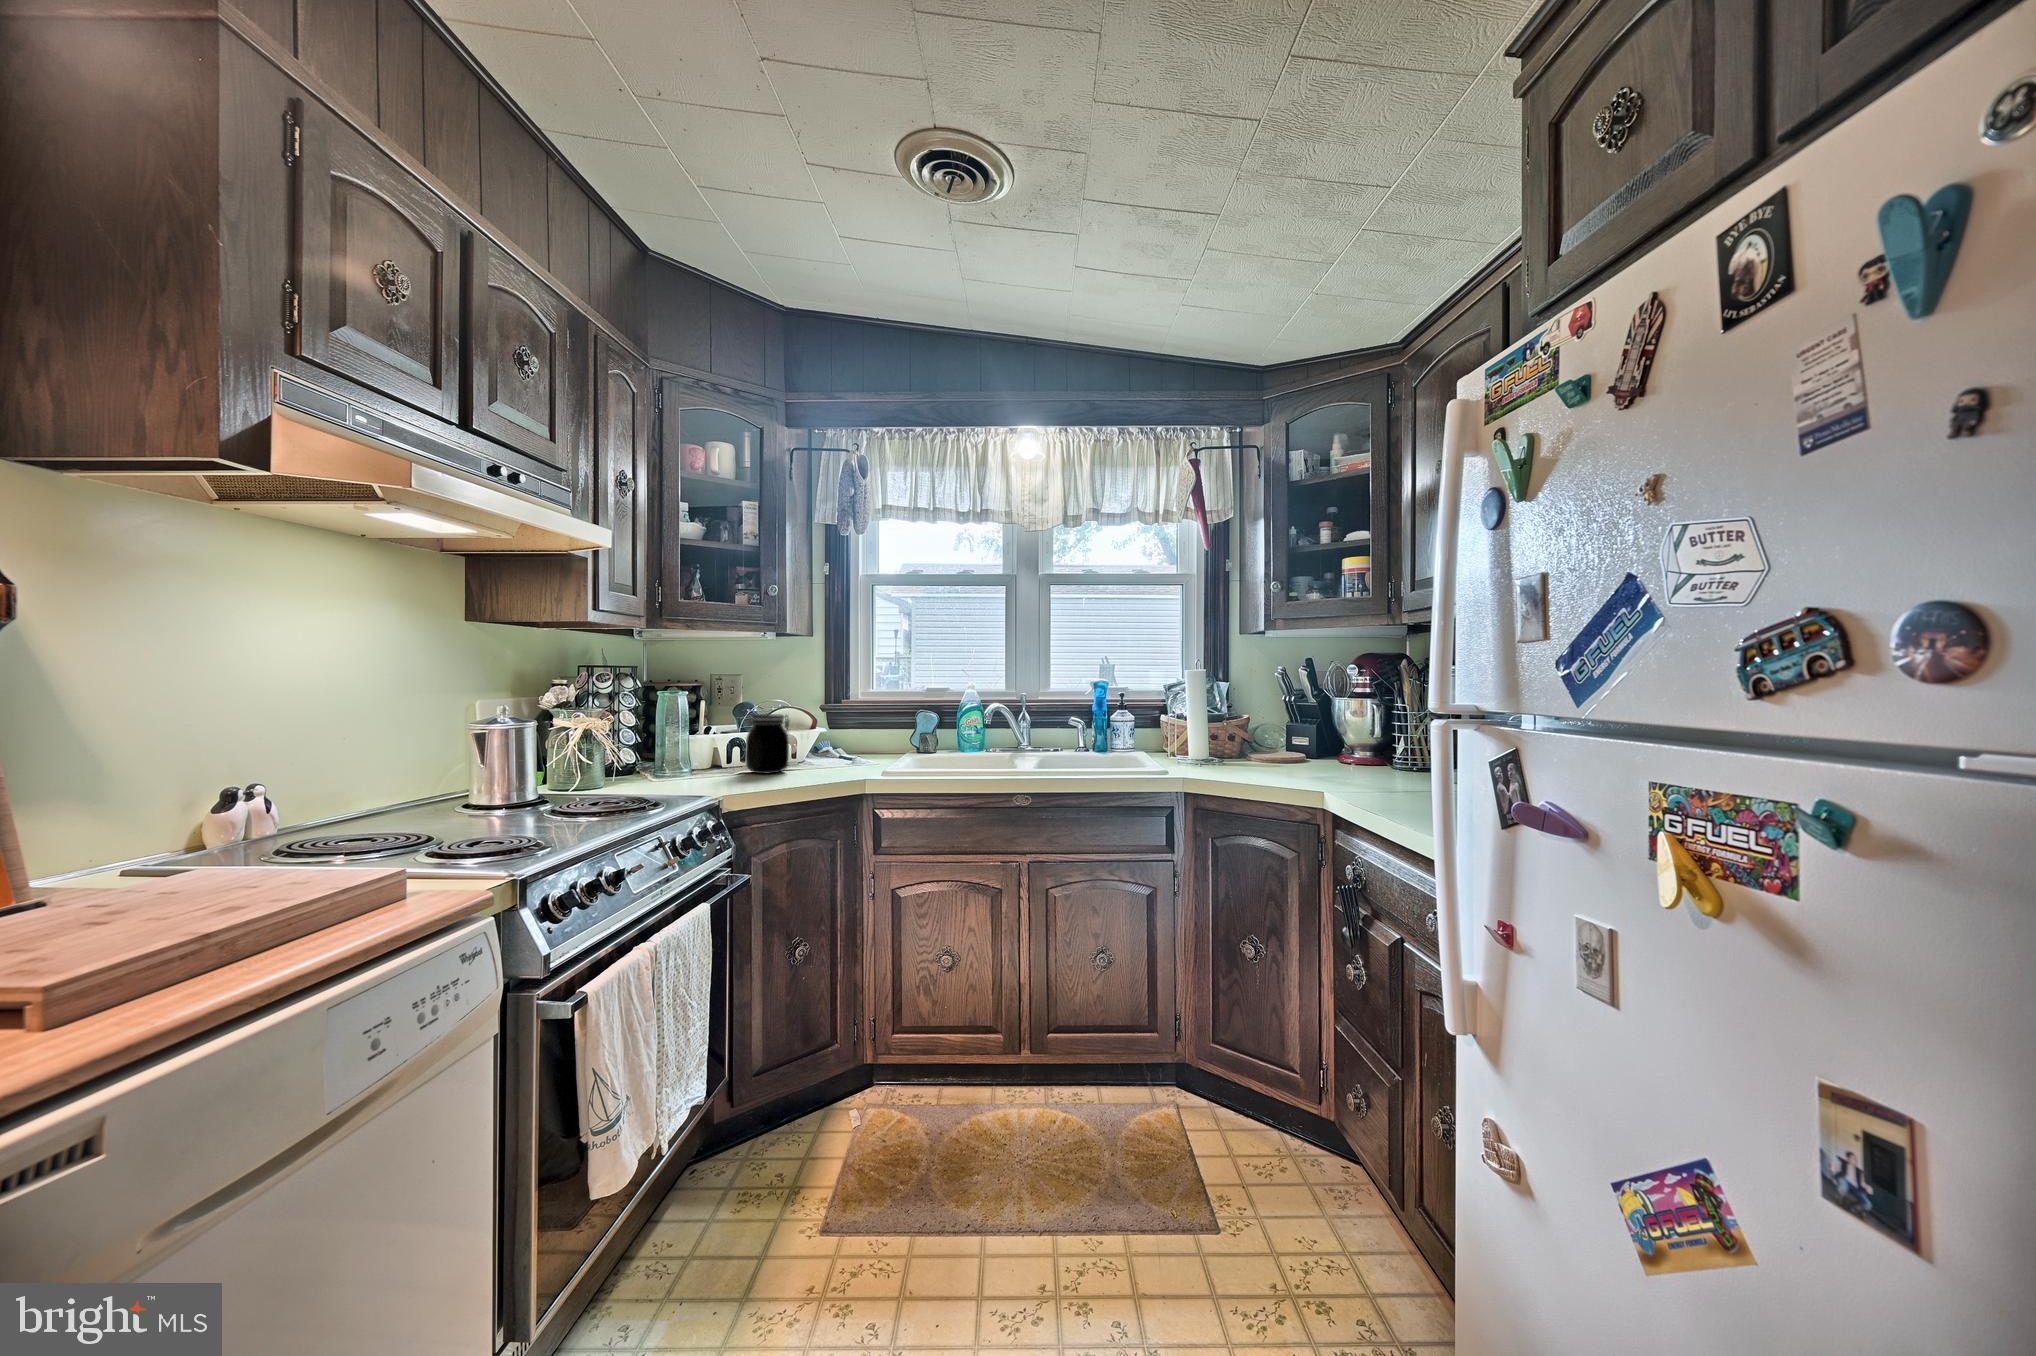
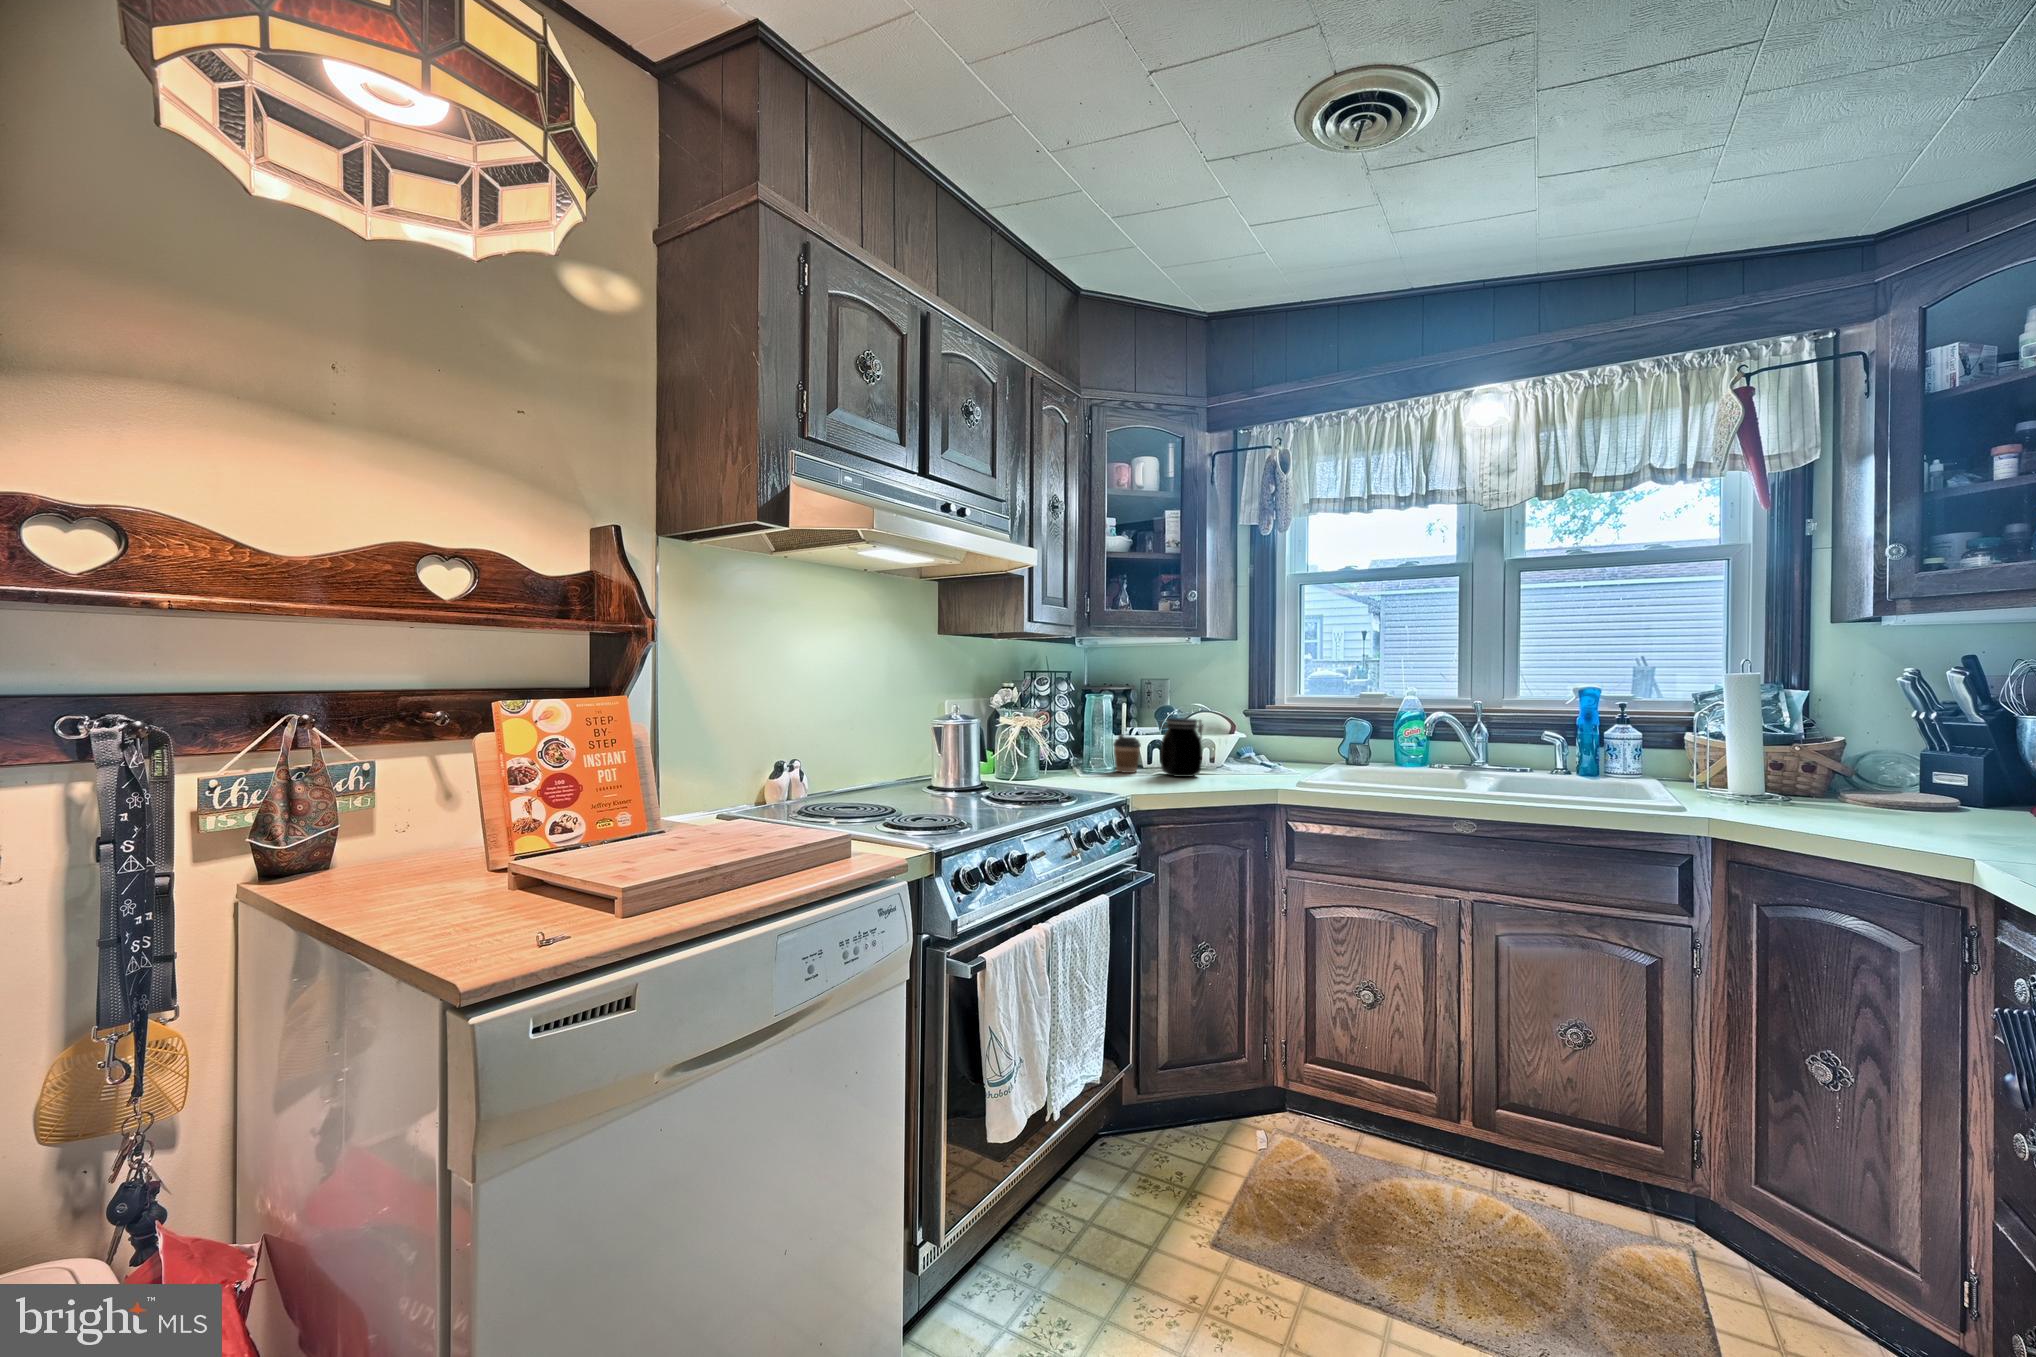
coffee cup: none [692,733,723,773] -> present [1113,734,1141,773]

